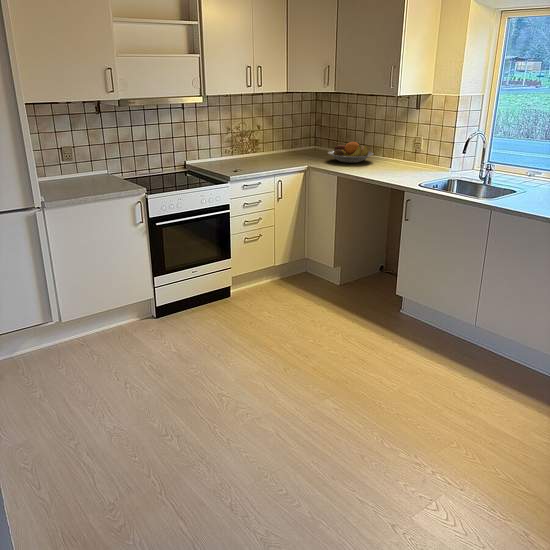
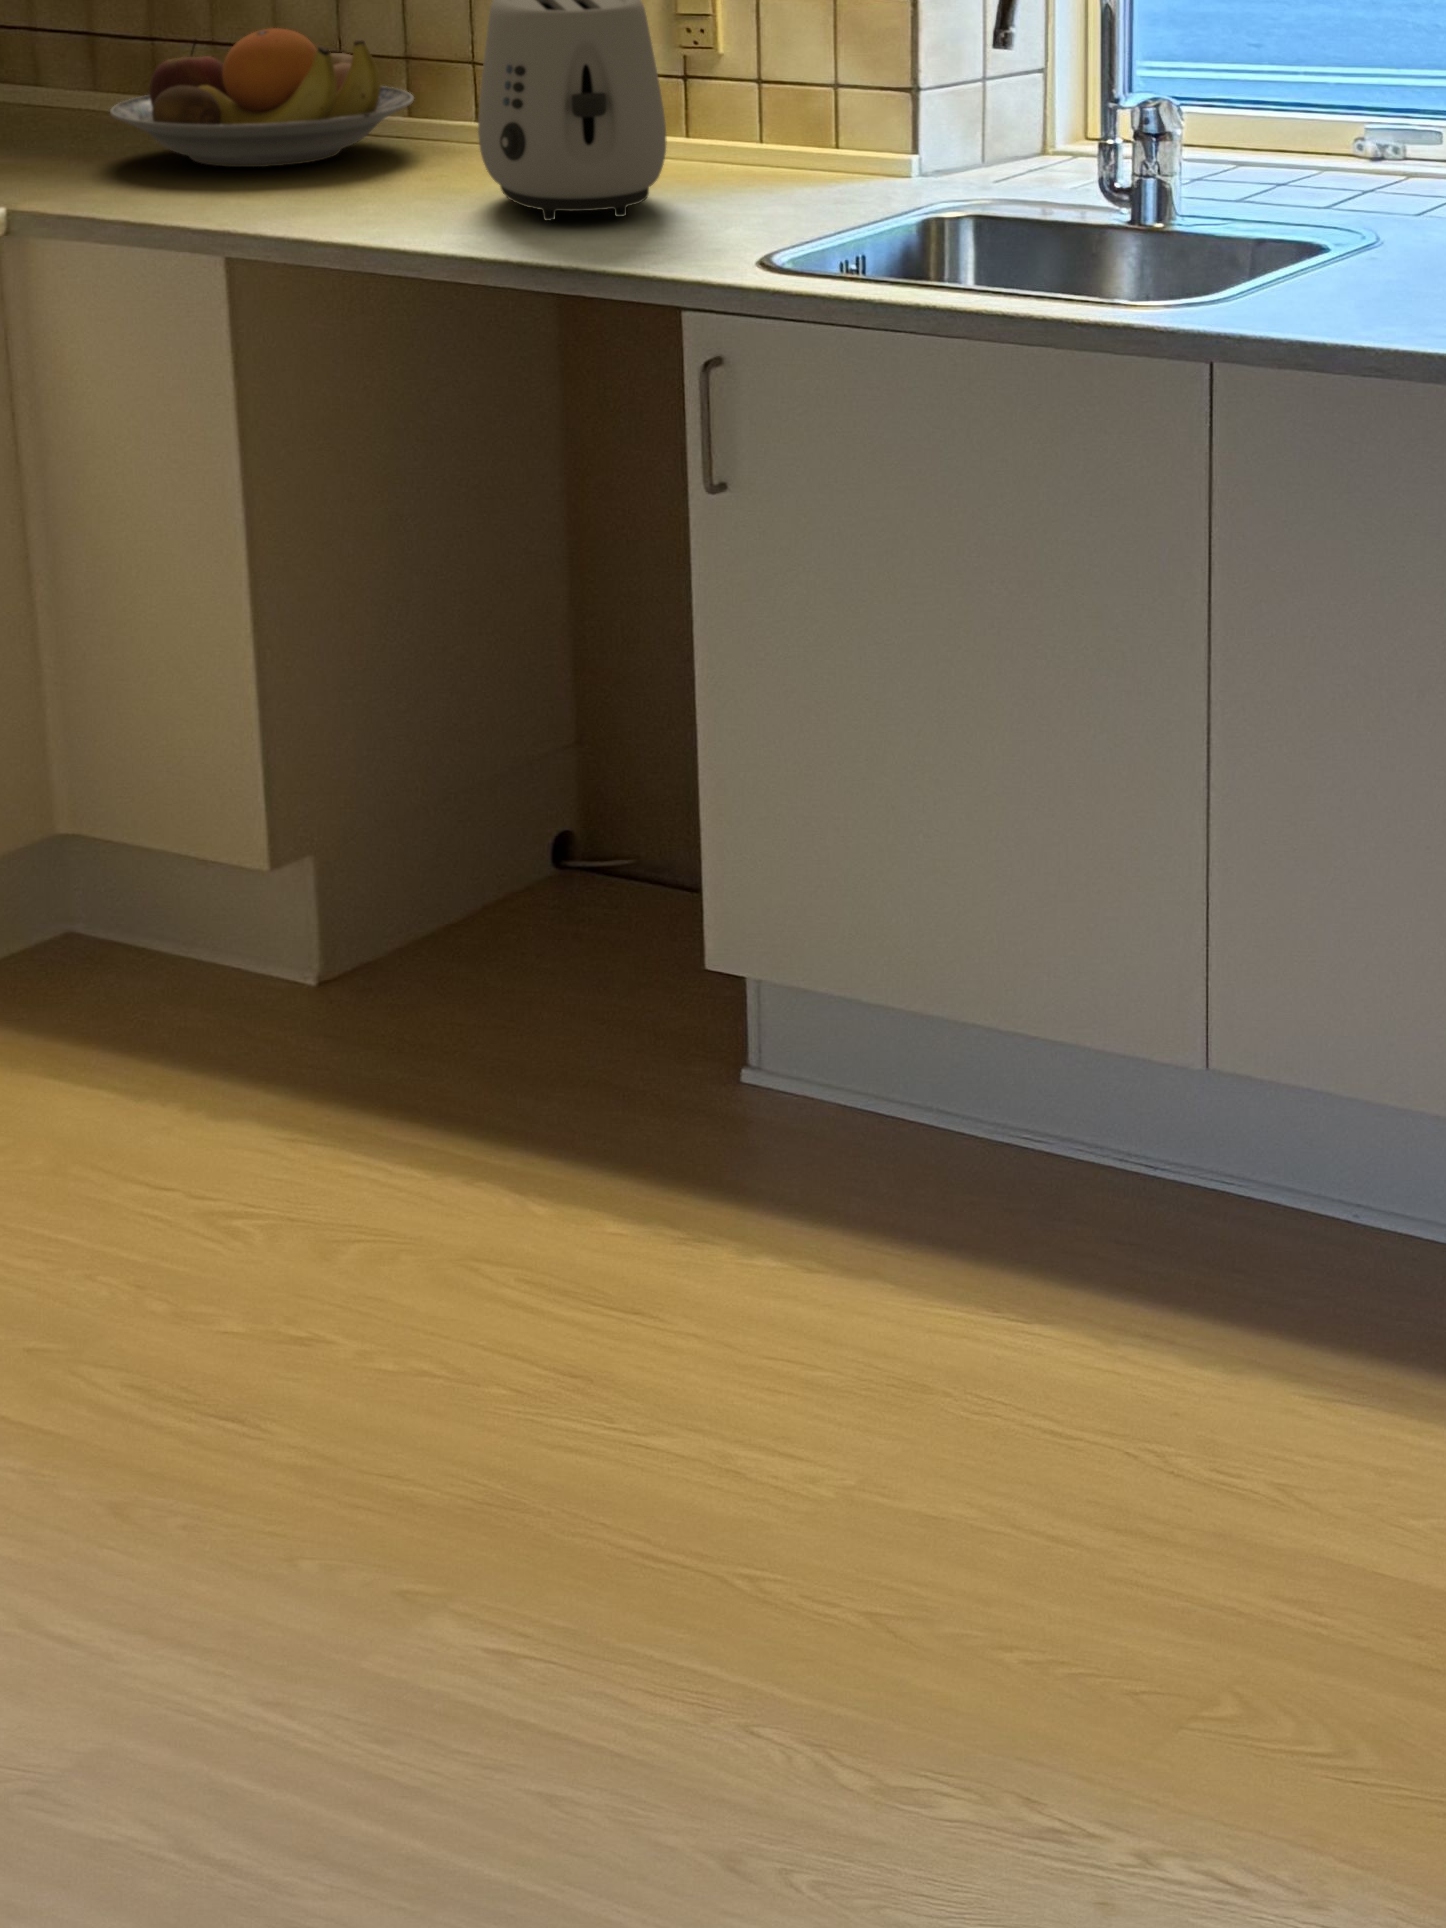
toaster: none [380,138,409,176] -> present [478,0,666,221]

